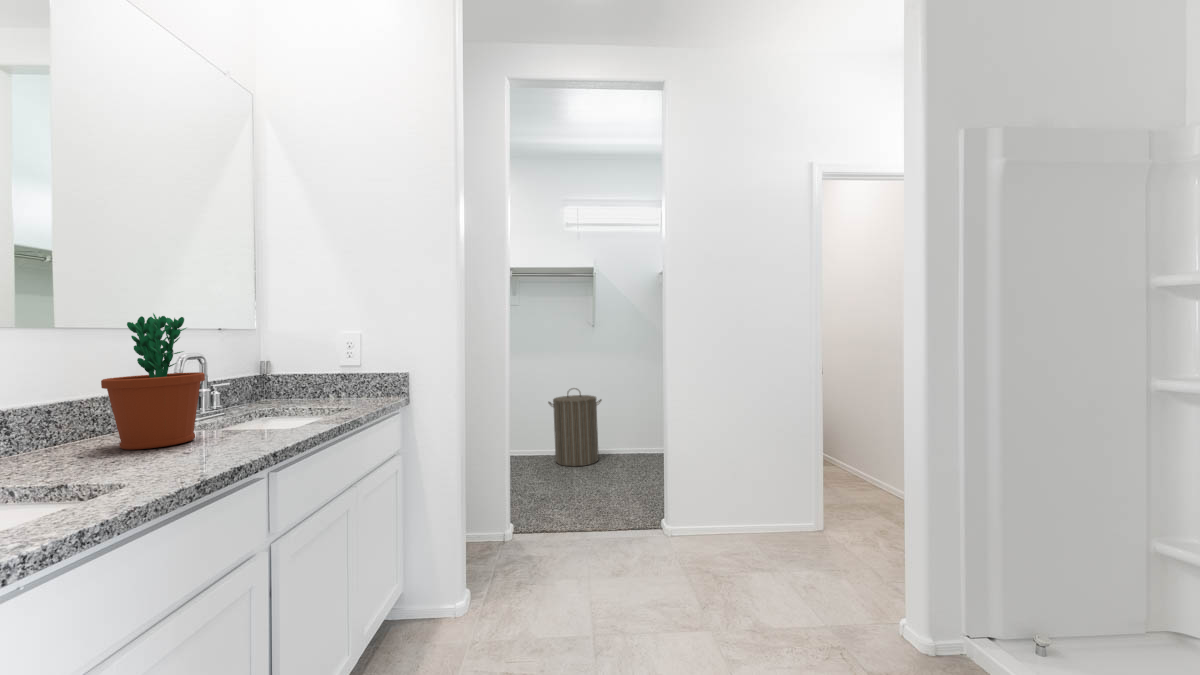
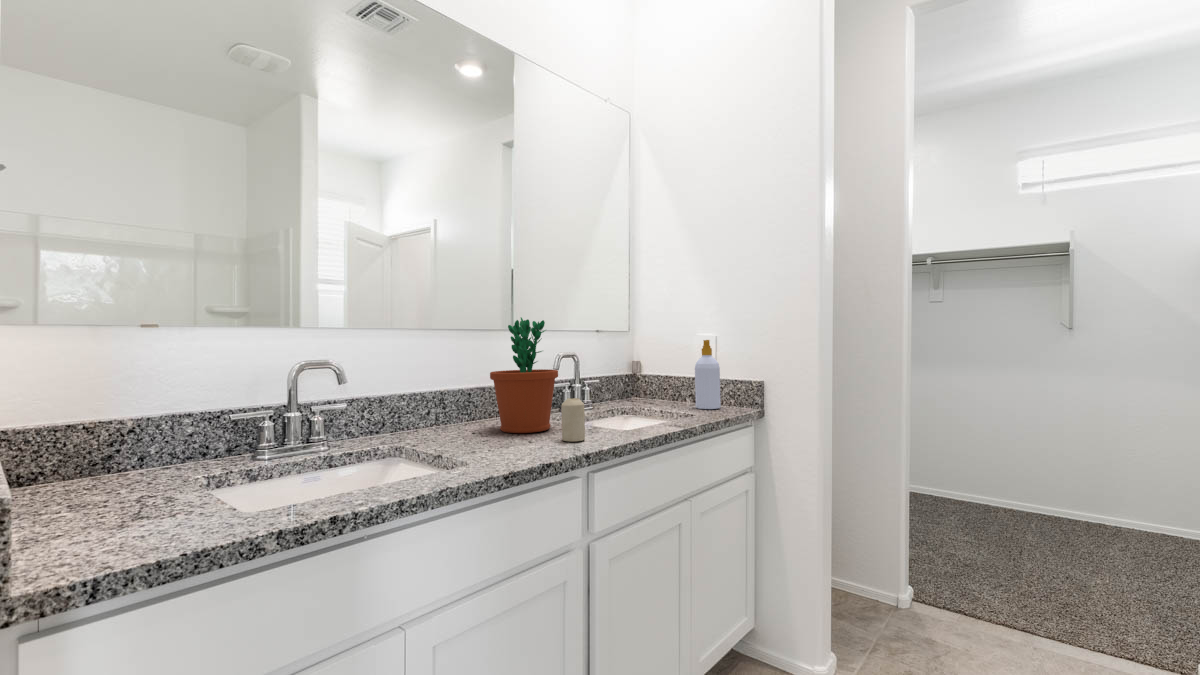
soap bottle: none [342,337,370,403] -> present [695,340,721,409]
laundry hamper: present [548,388,601,466] -> none [983,417,1081,532]
candle: none [225,399,256,446] -> present [561,398,585,442]

